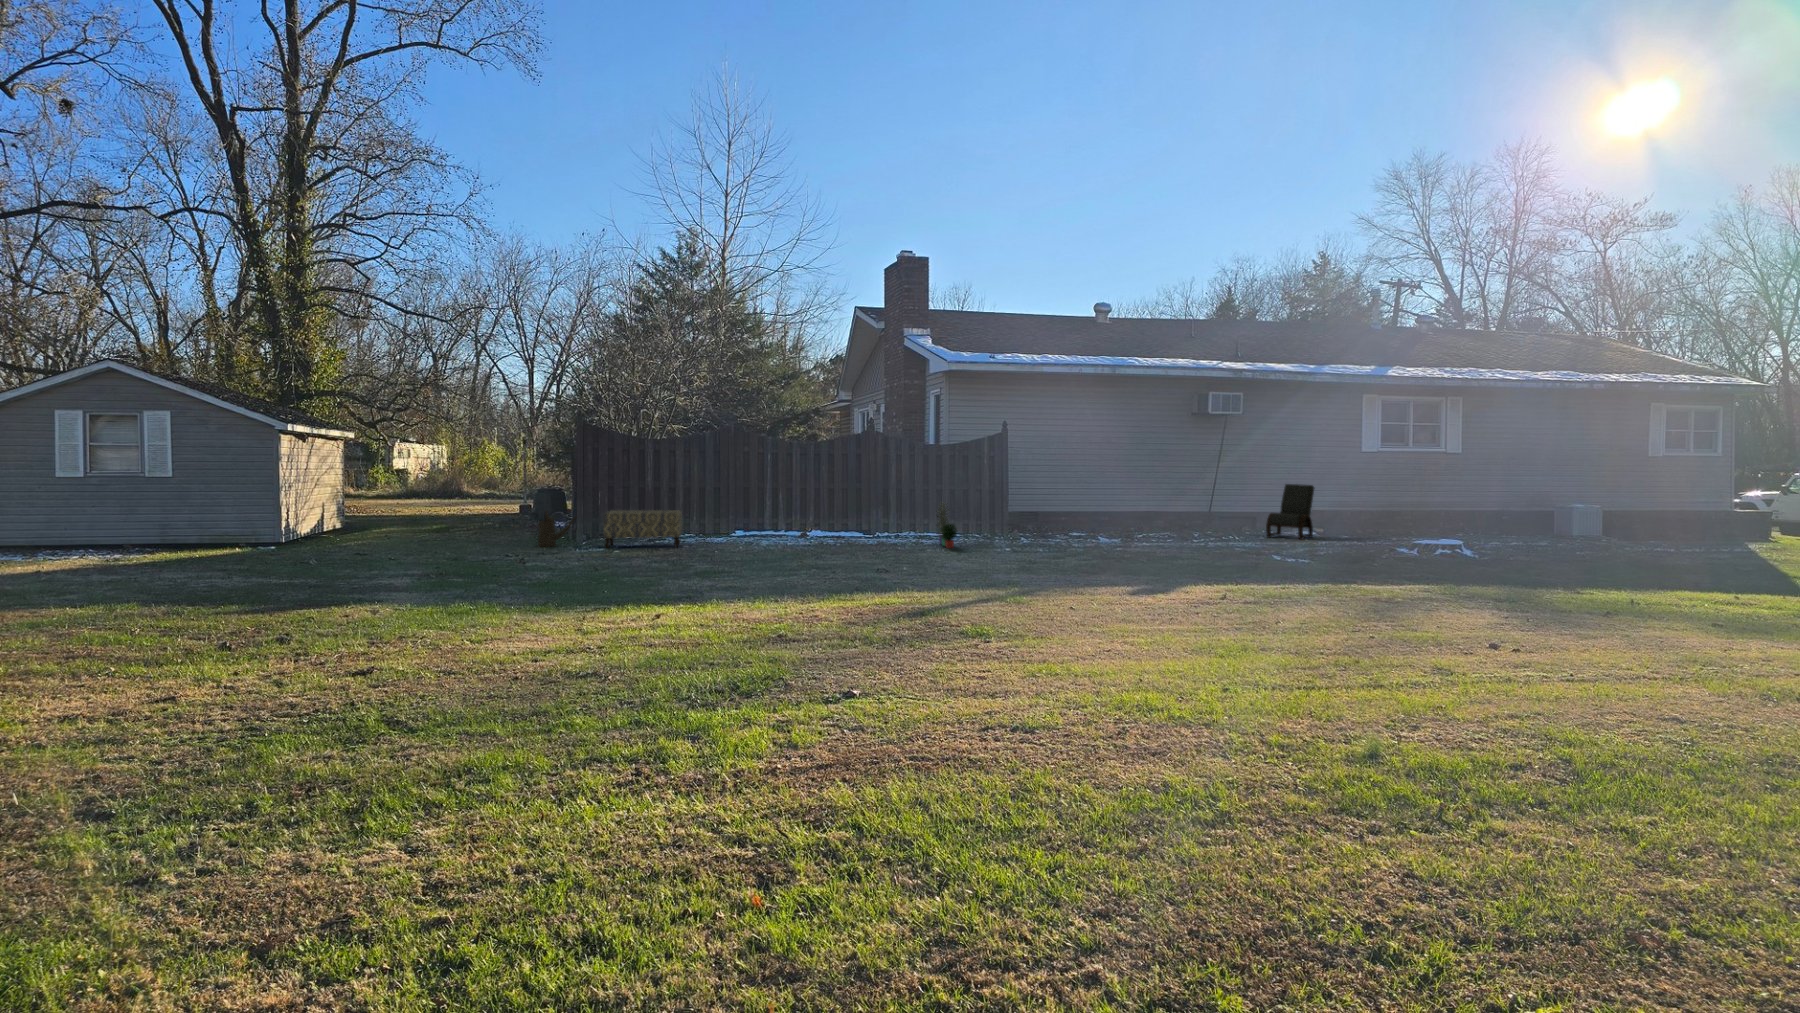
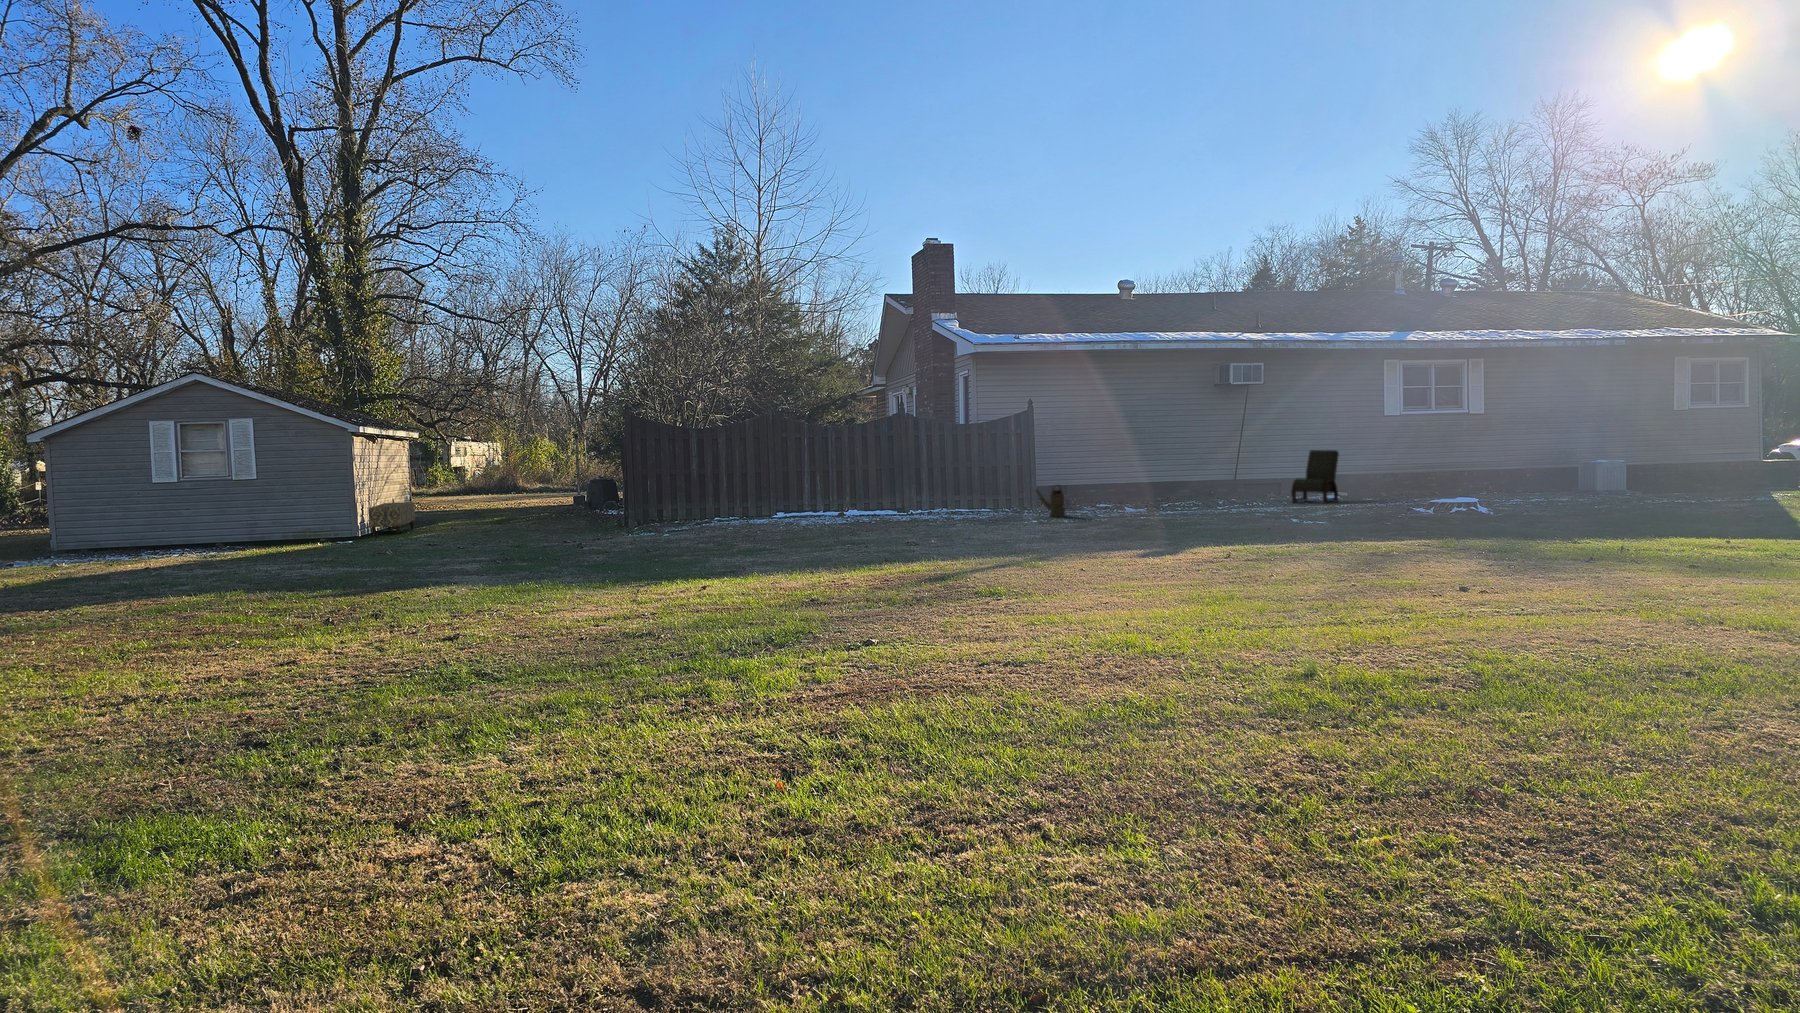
potted plant: present [937,504,957,548] -> none [966,478,988,523]
bench: present [603,510,682,548] -> present [369,502,415,536]
watering can: present [538,511,577,547] -> present [1036,486,1066,517]

